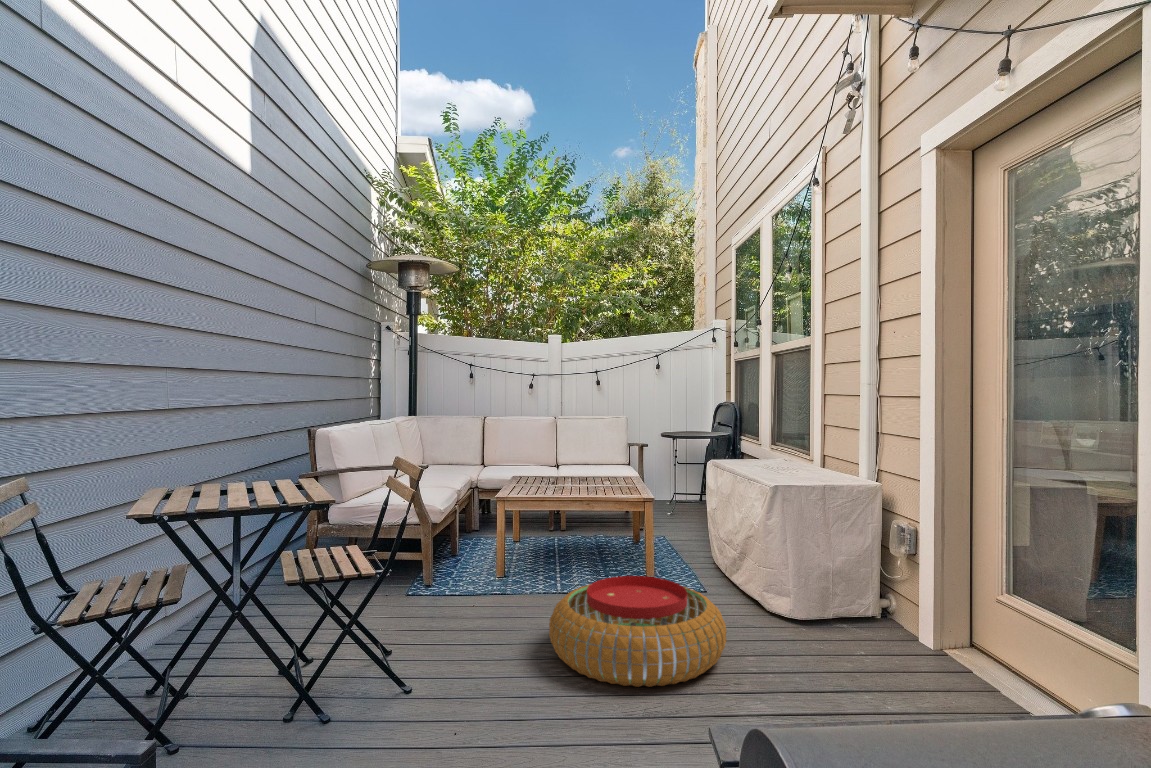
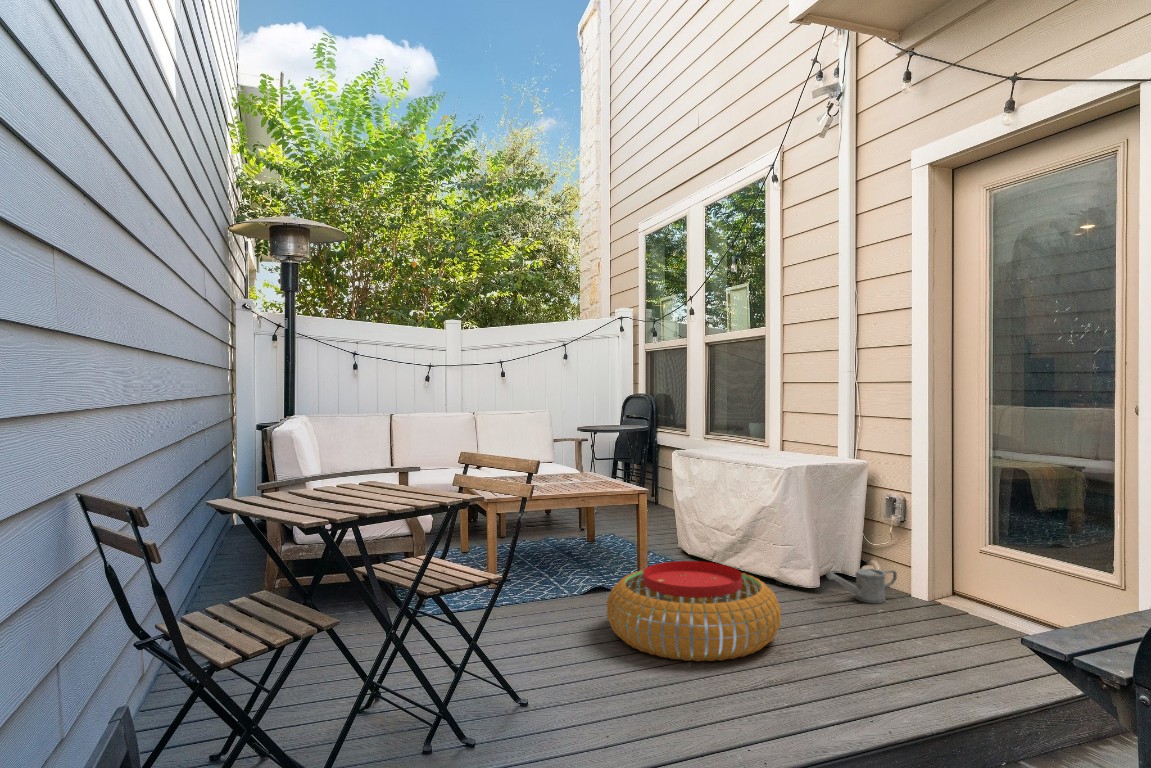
watering can: none [818,601,906,645] -> present [826,569,897,603]

